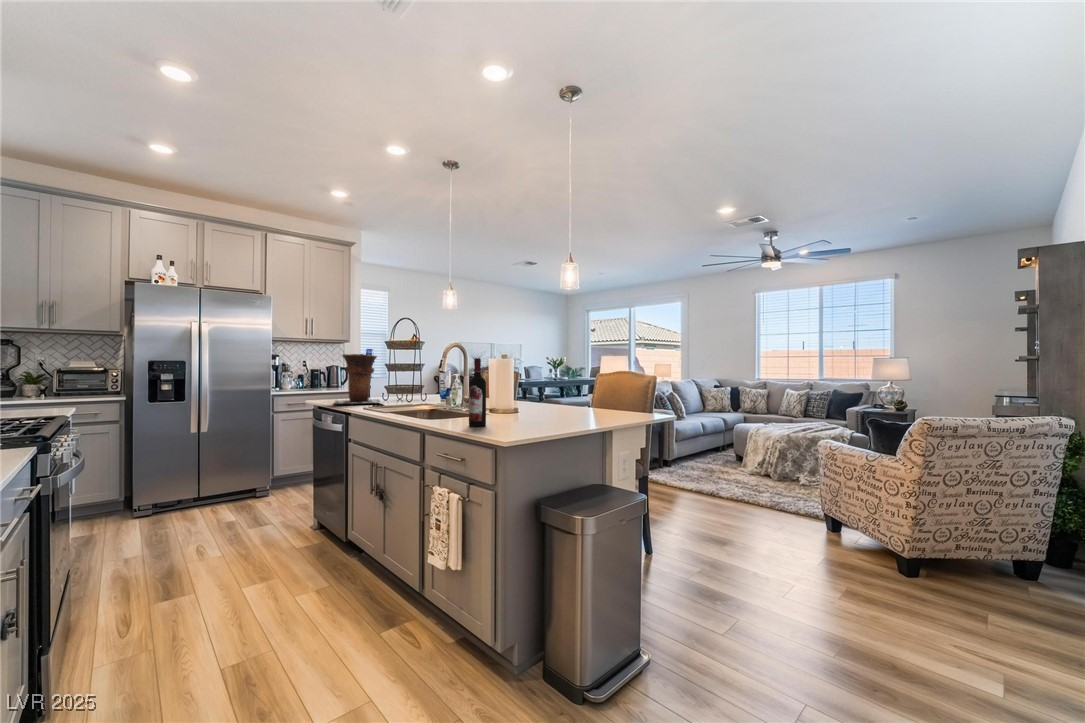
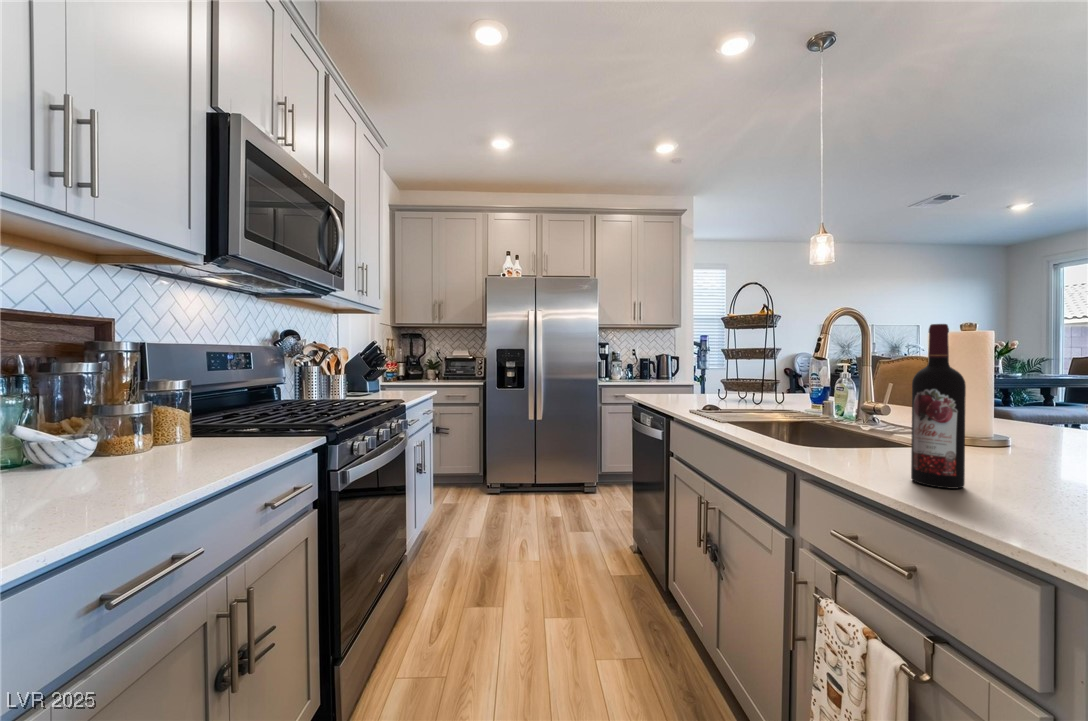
vase: present [334,354,380,404] -> none [654,336,716,402]

